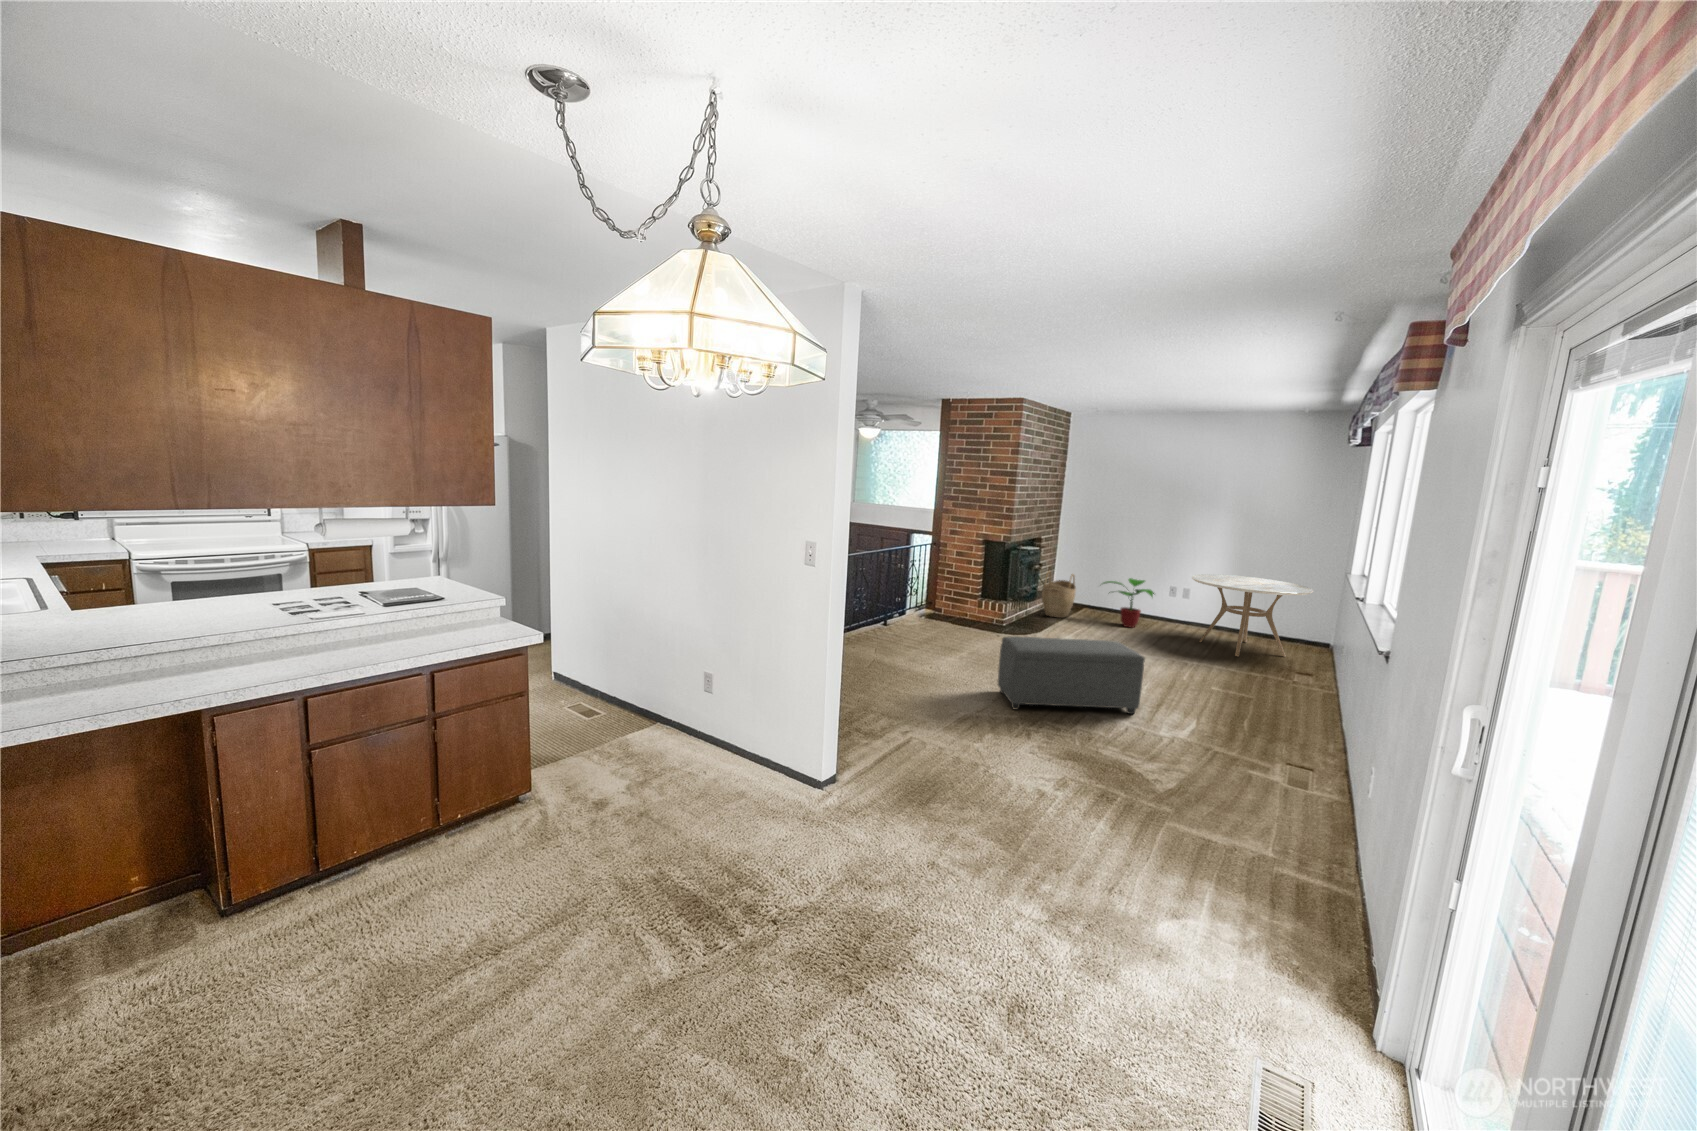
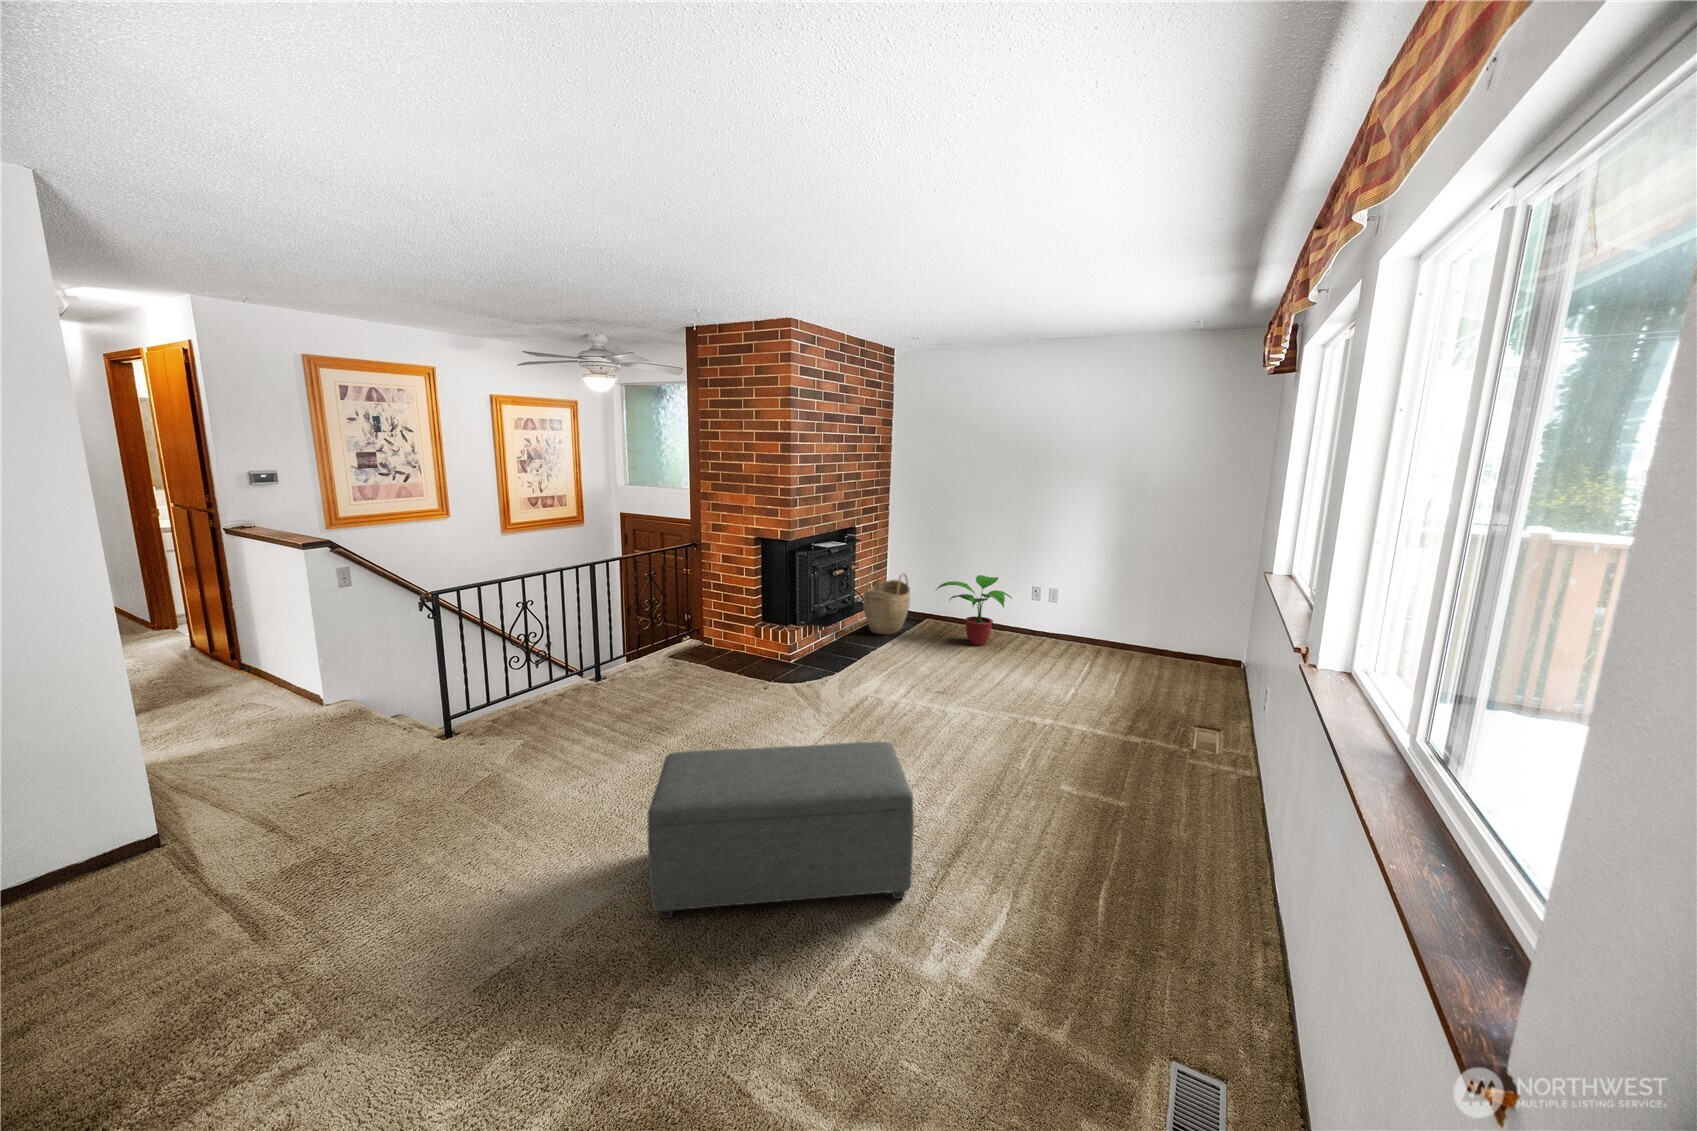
dining table: present [1192,574,1313,657] -> none [1053,568,1218,695]

